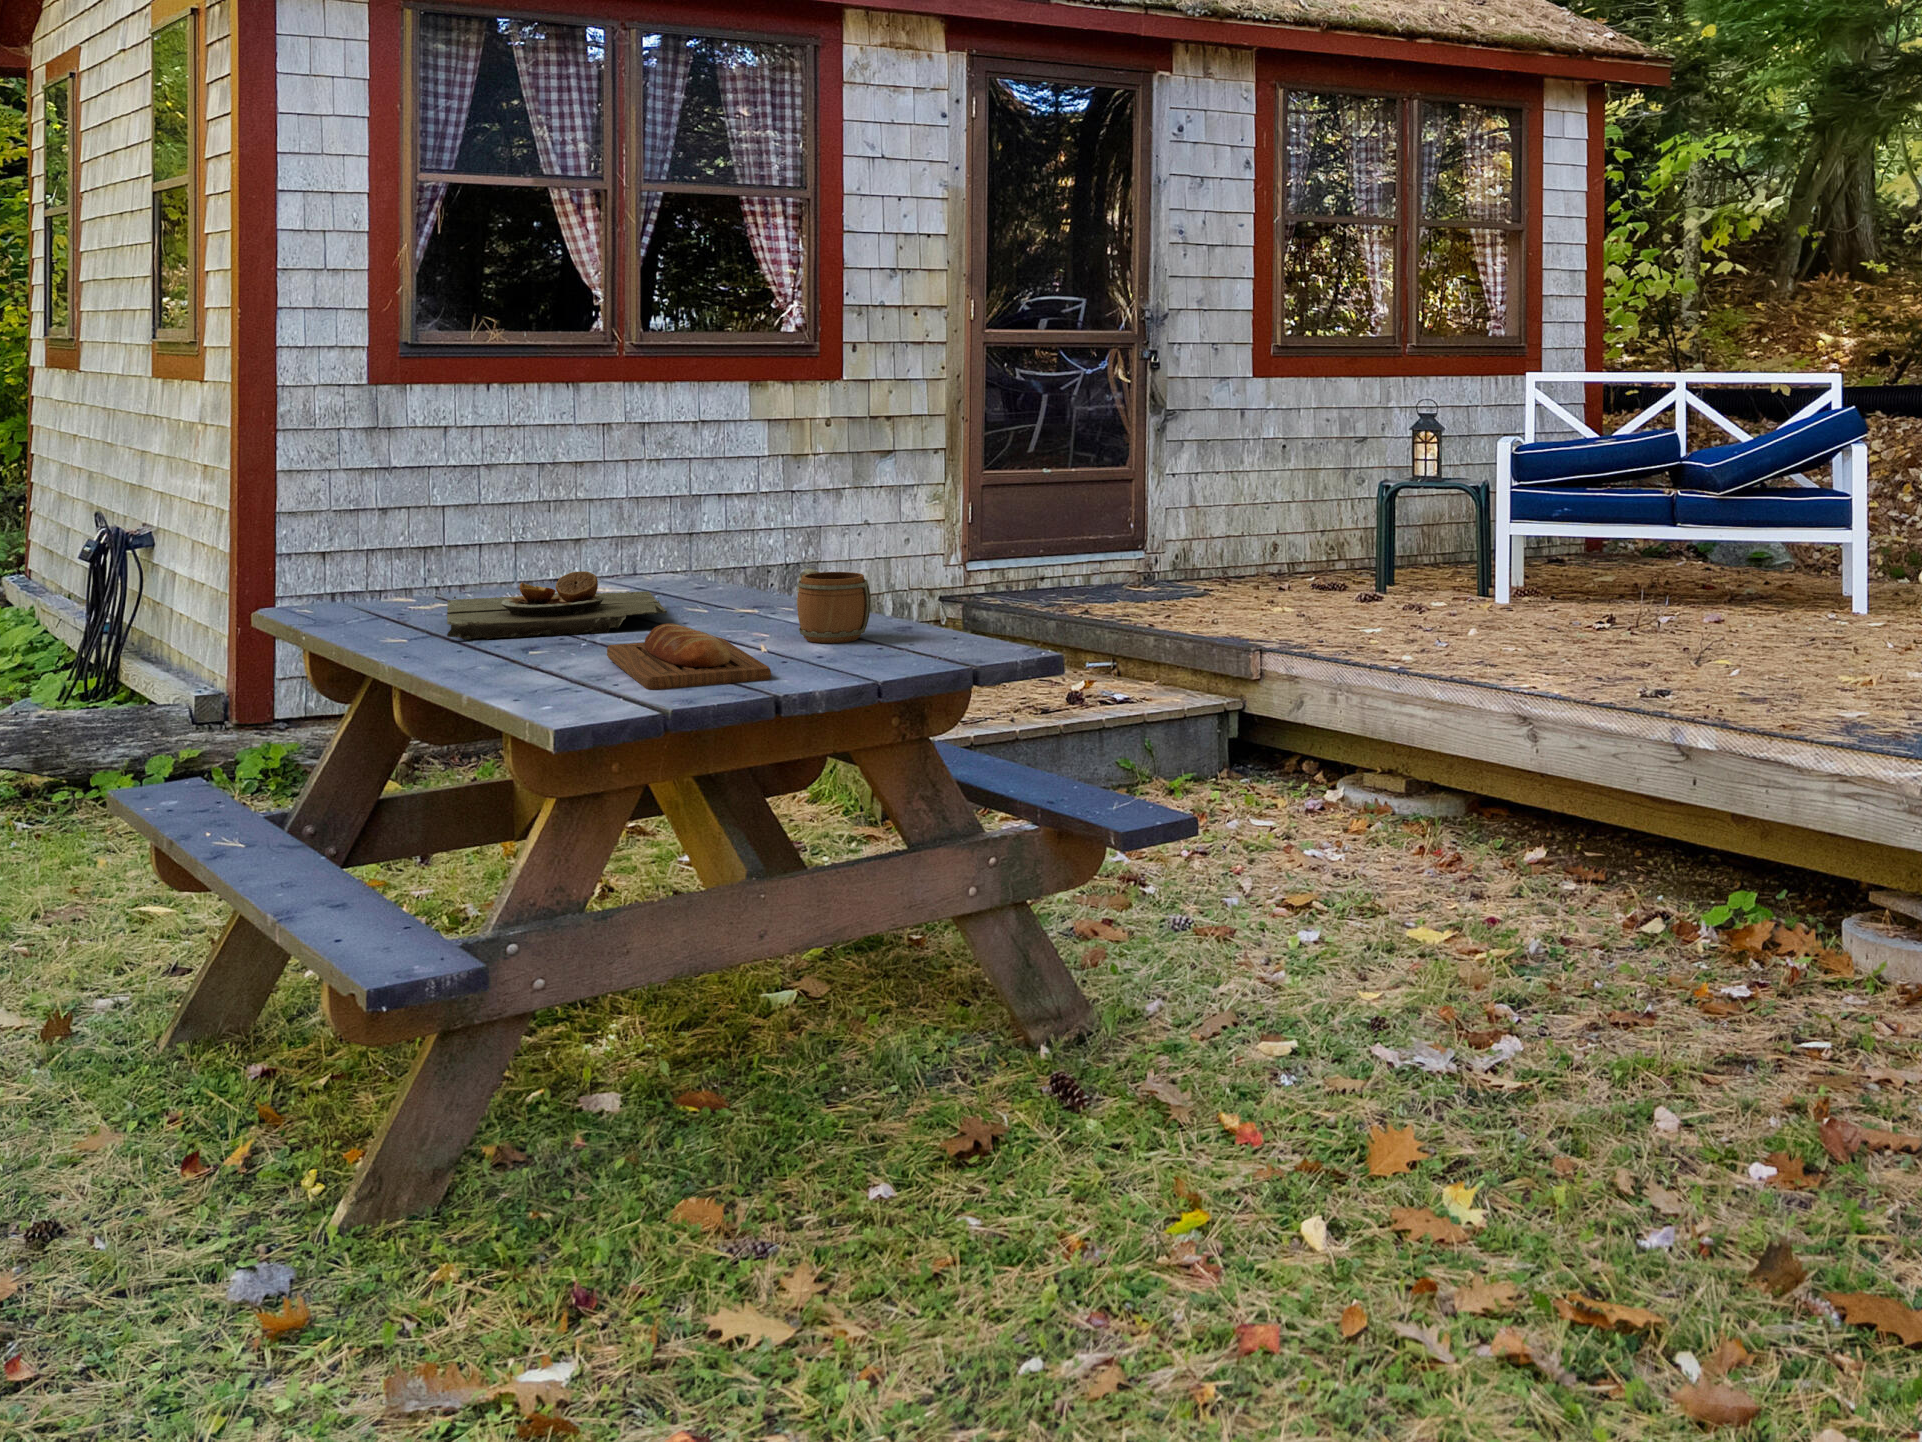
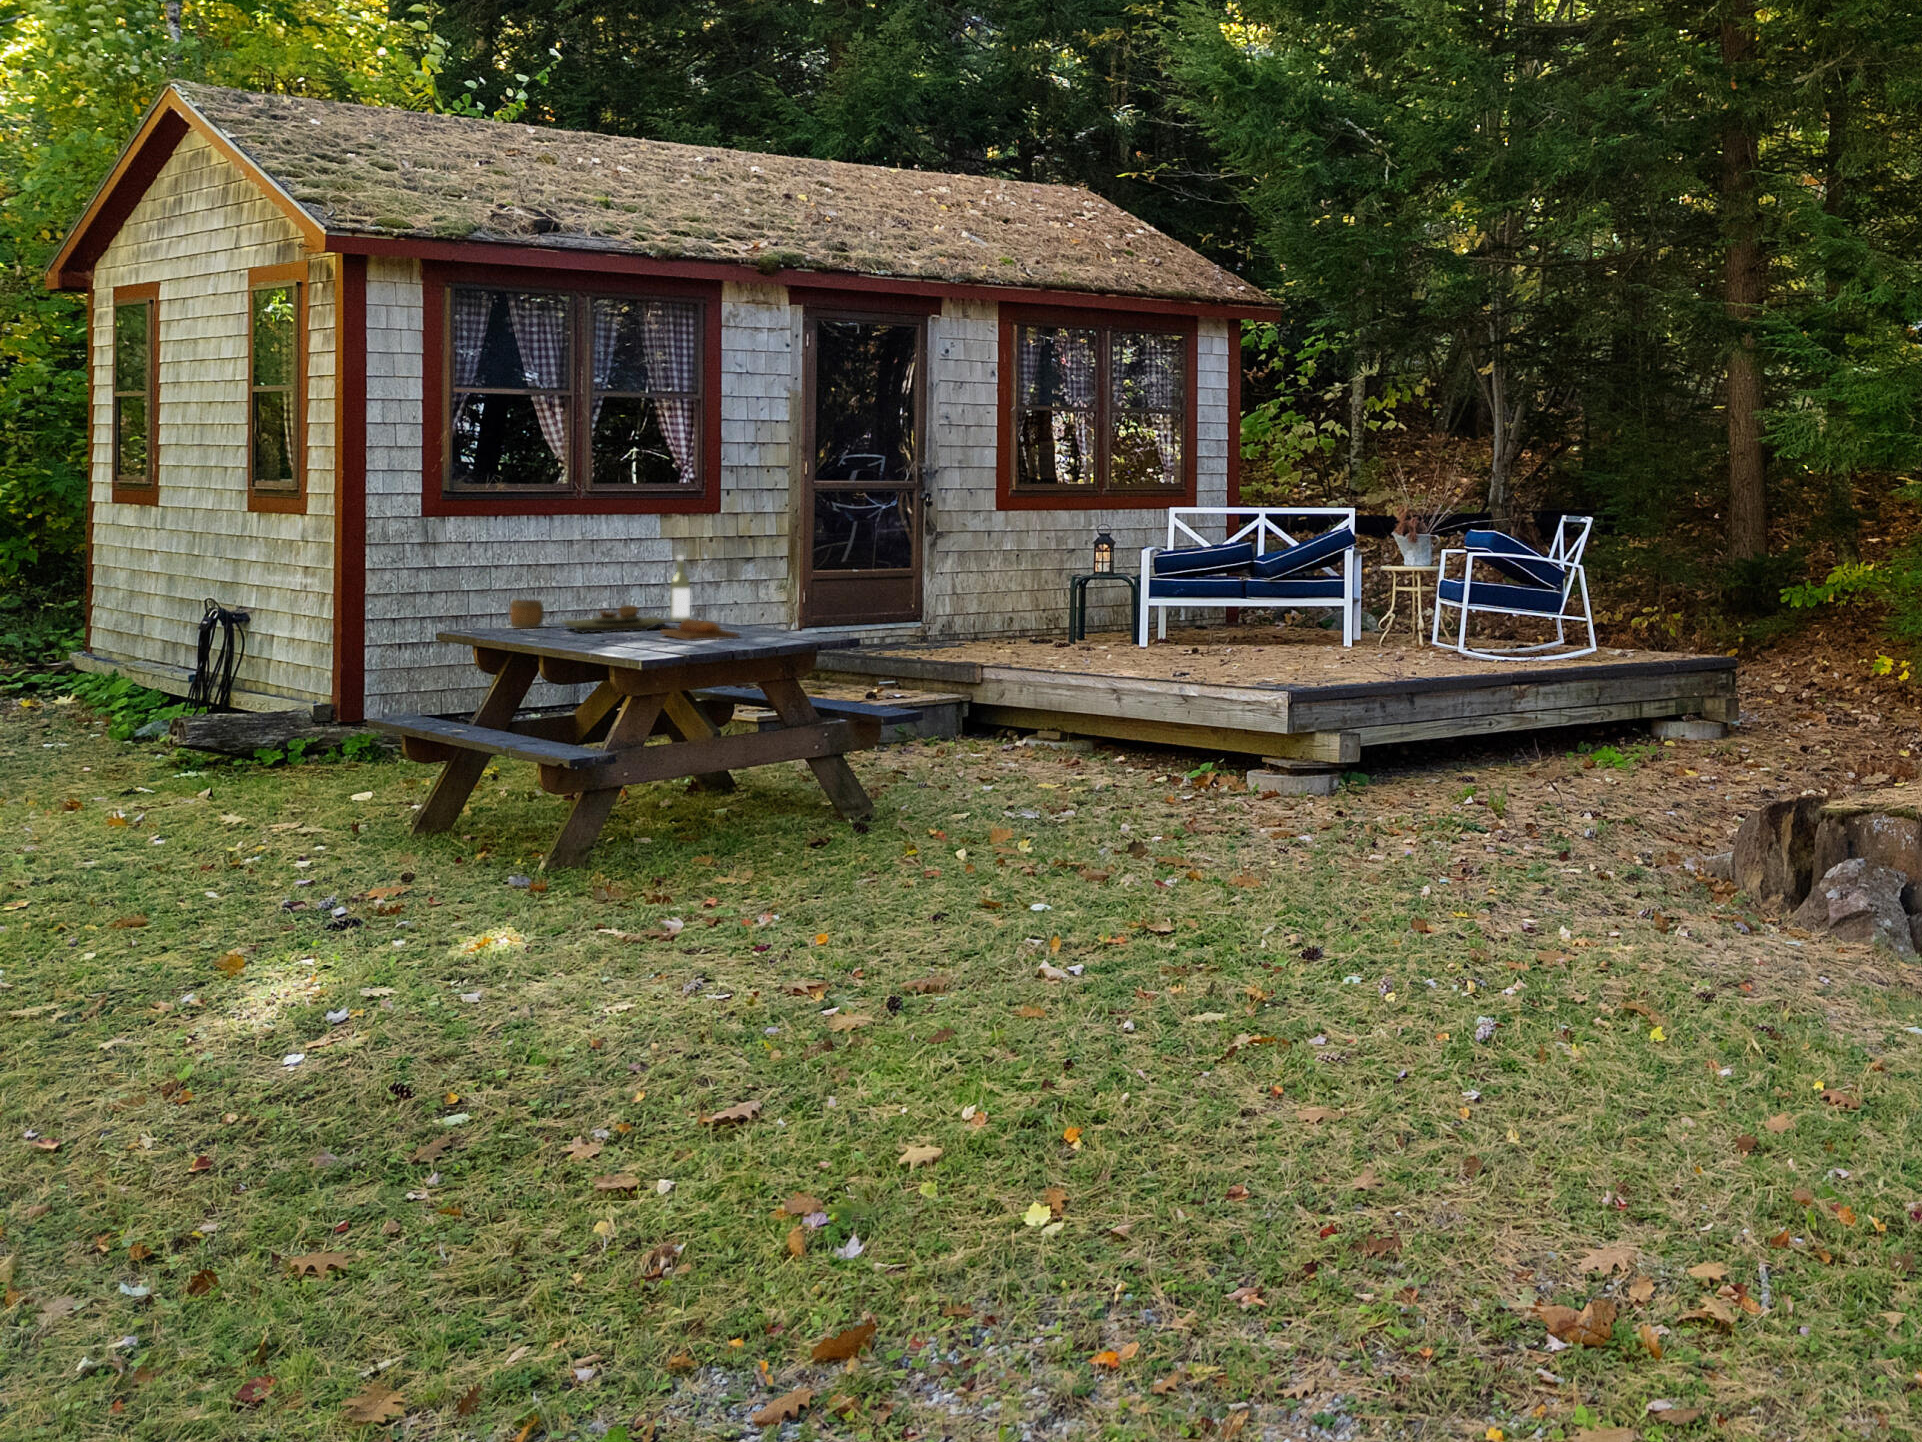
wine bottle: none [685,461,723,598] -> present [670,555,690,622]
mug: present [797,568,871,643] -> present [510,599,544,629]

